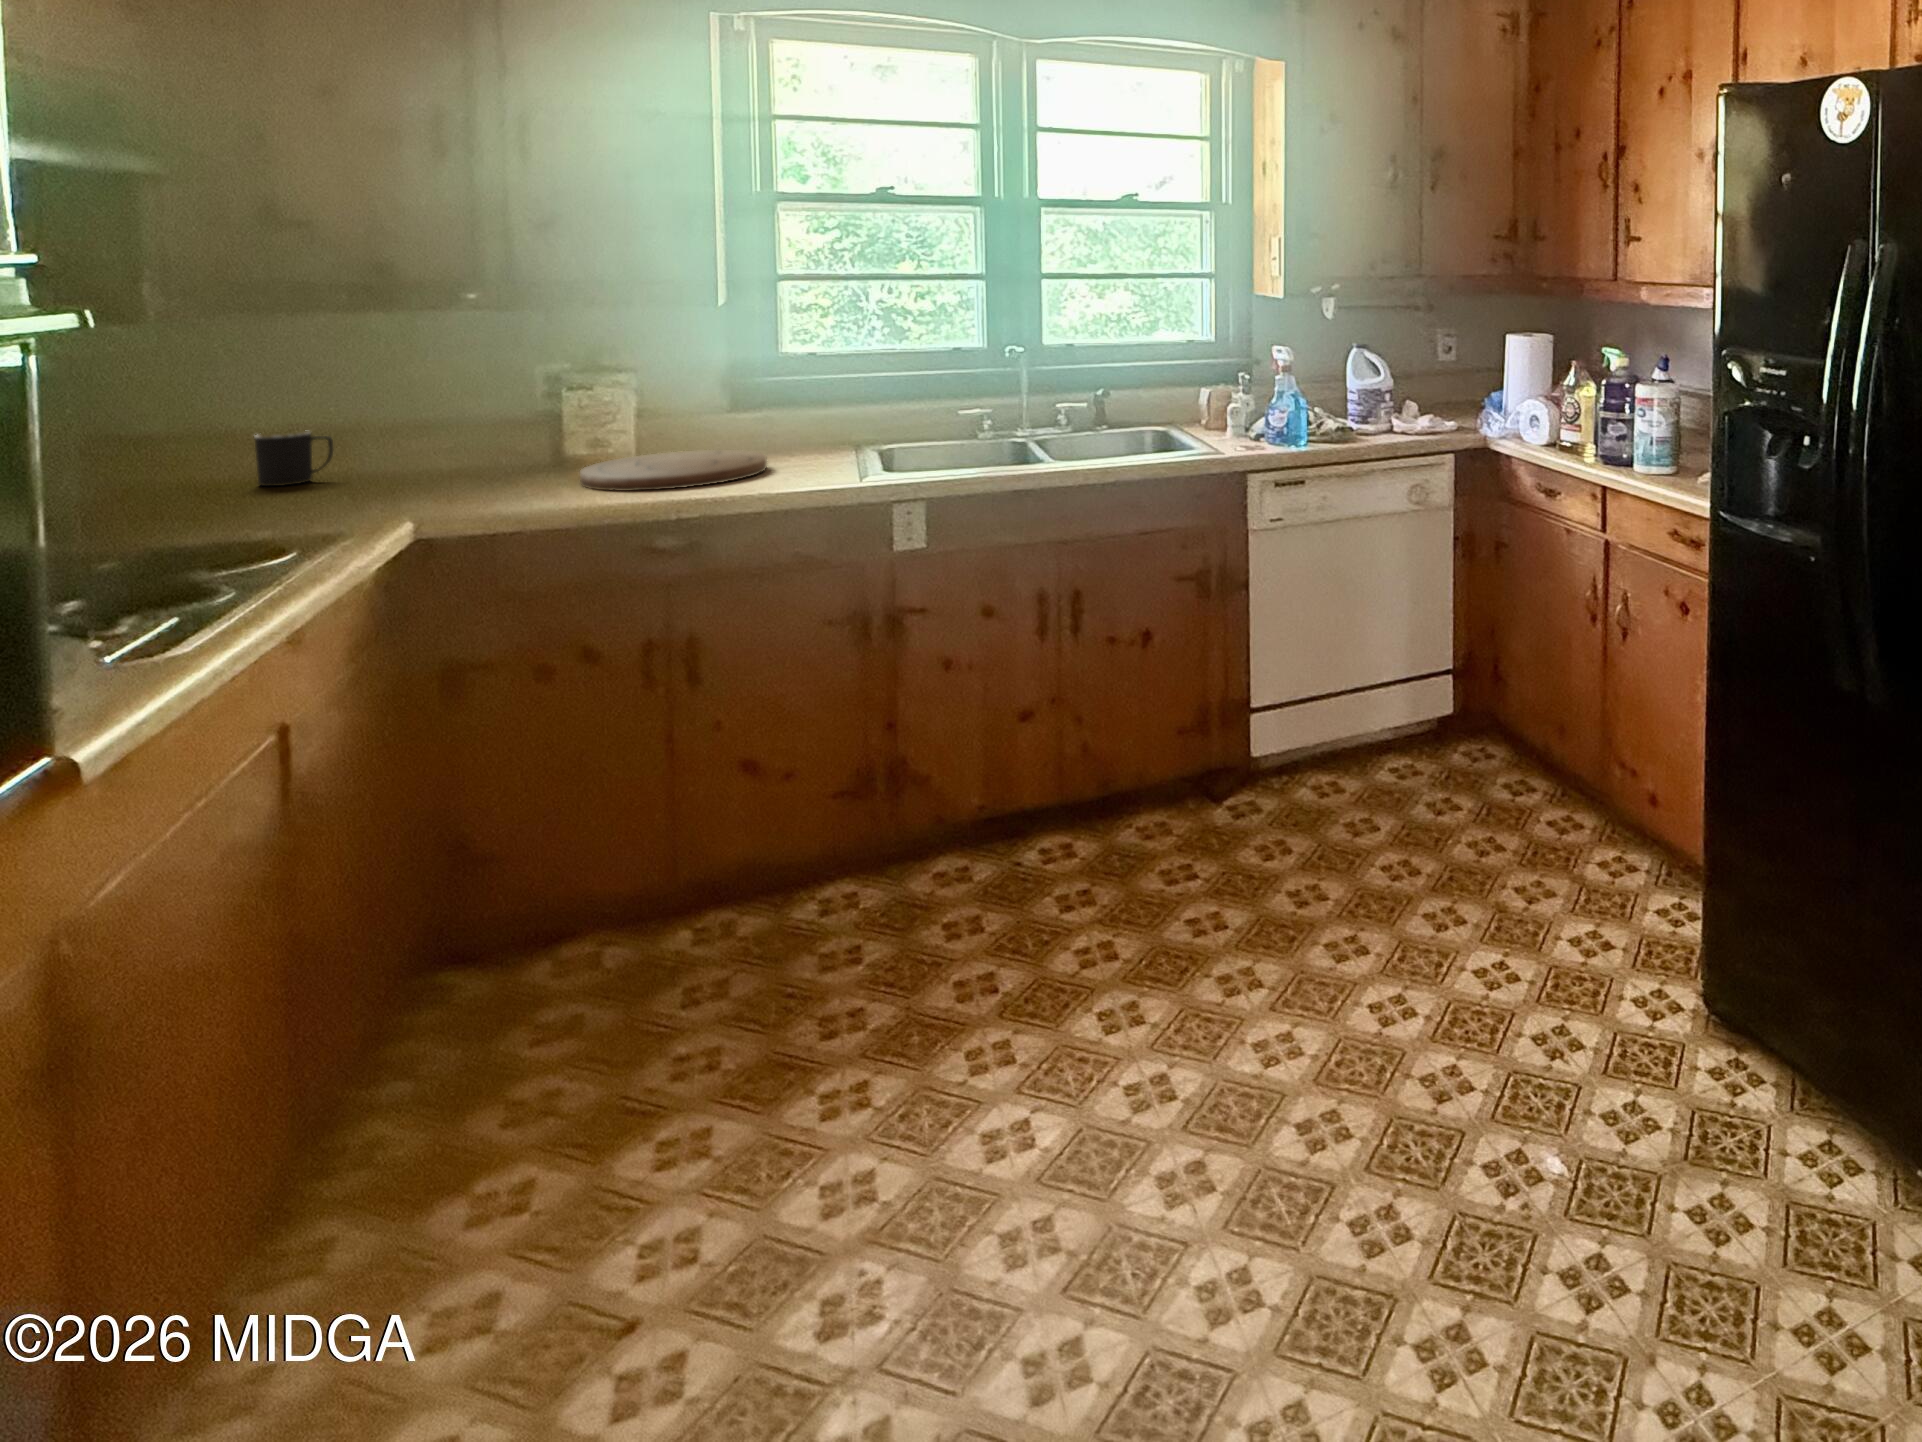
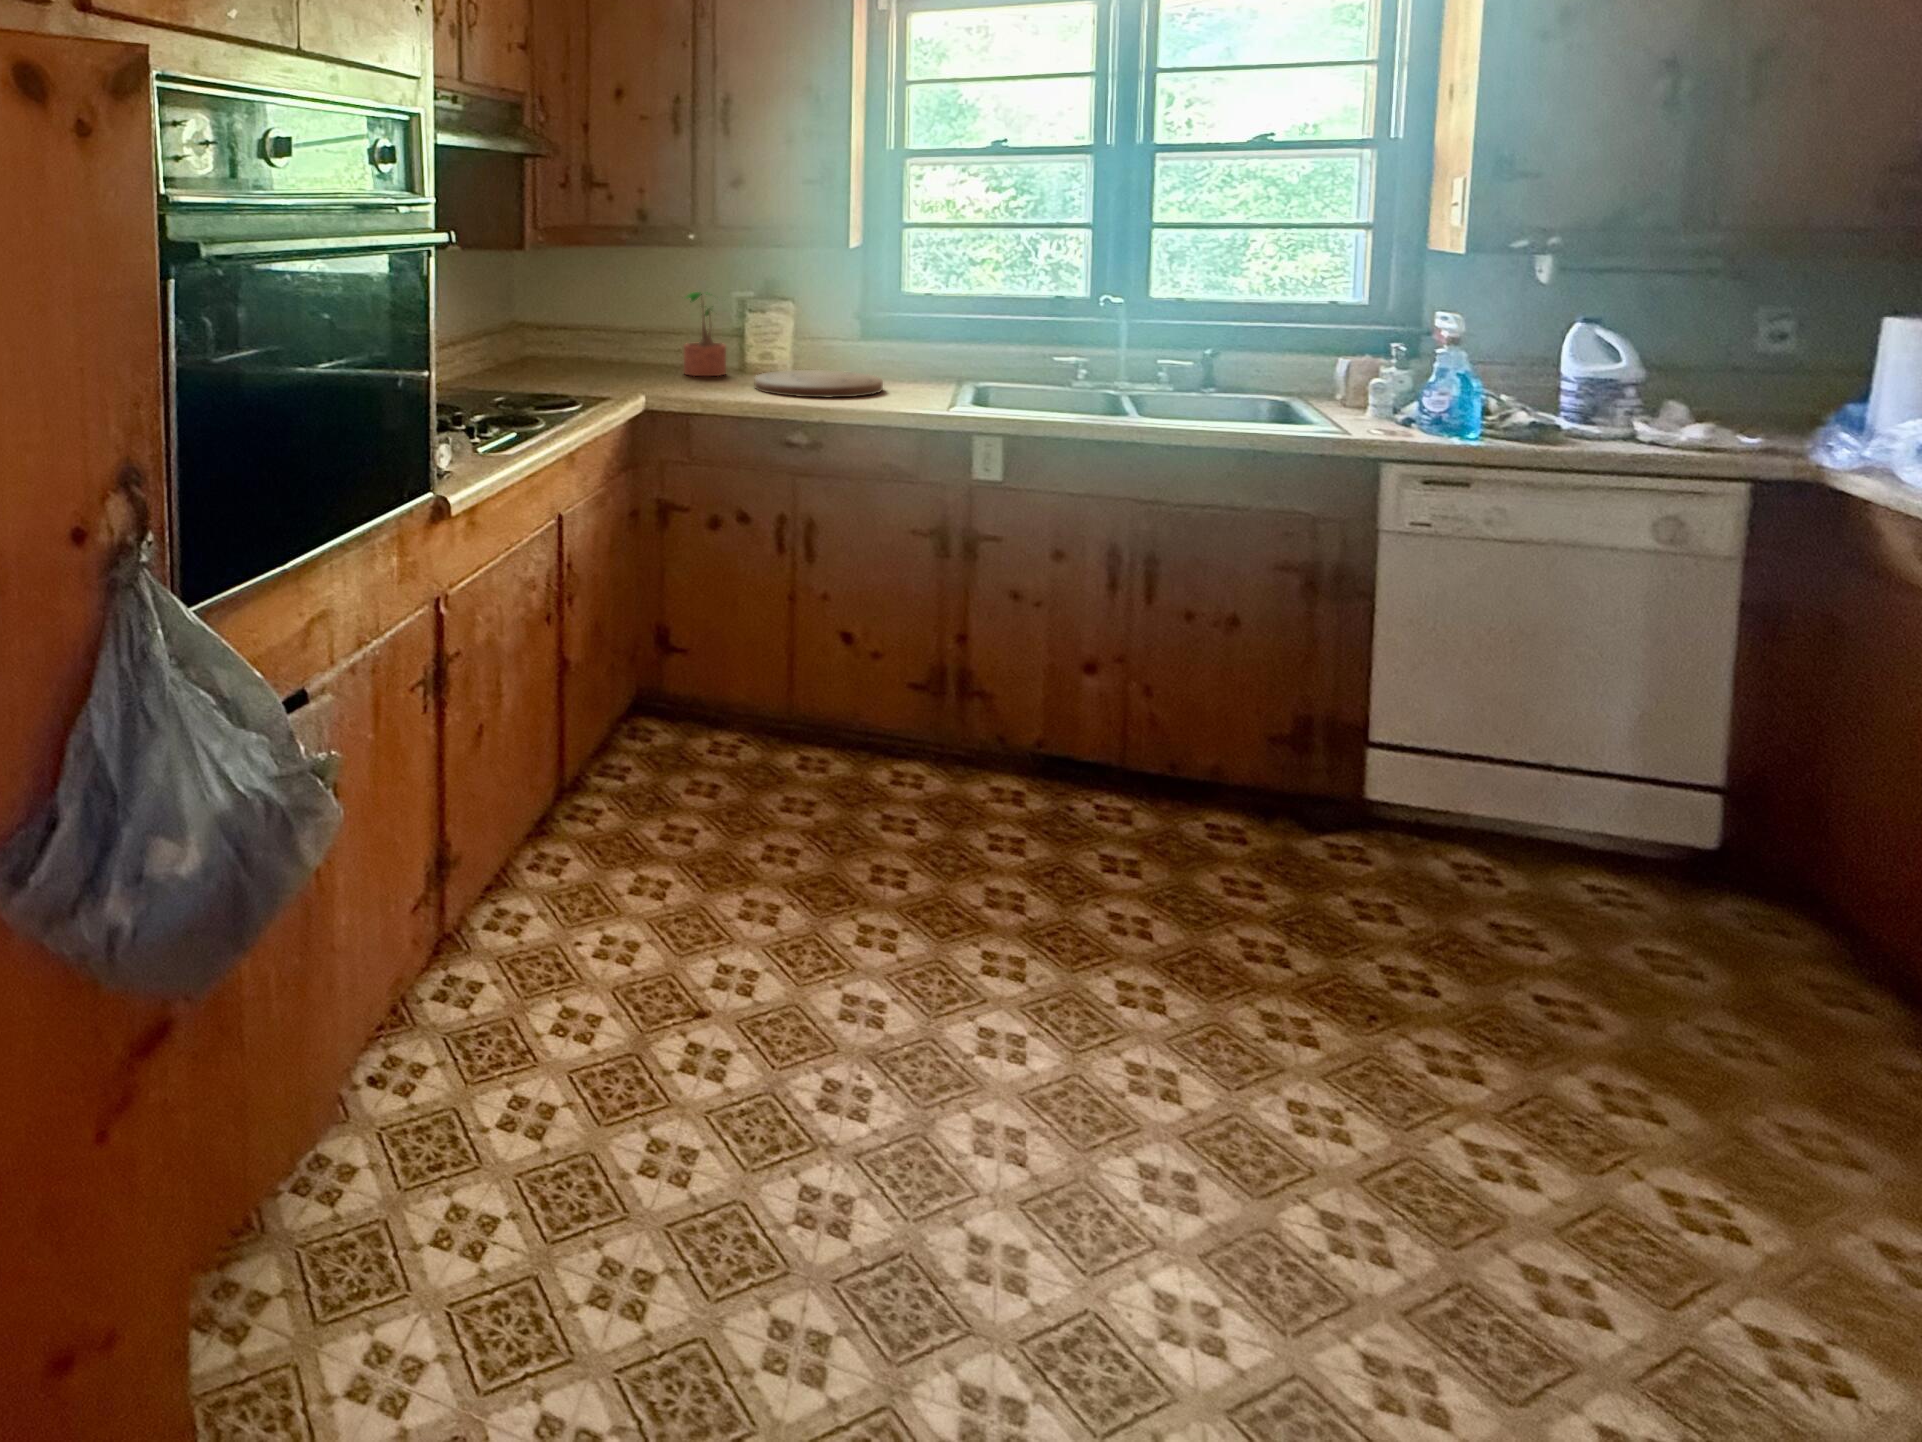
potted plant: none [442,363,523,480] -> present [684,292,726,376]
mug: present [255,432,333,486] -> none [591,332,628,367]

